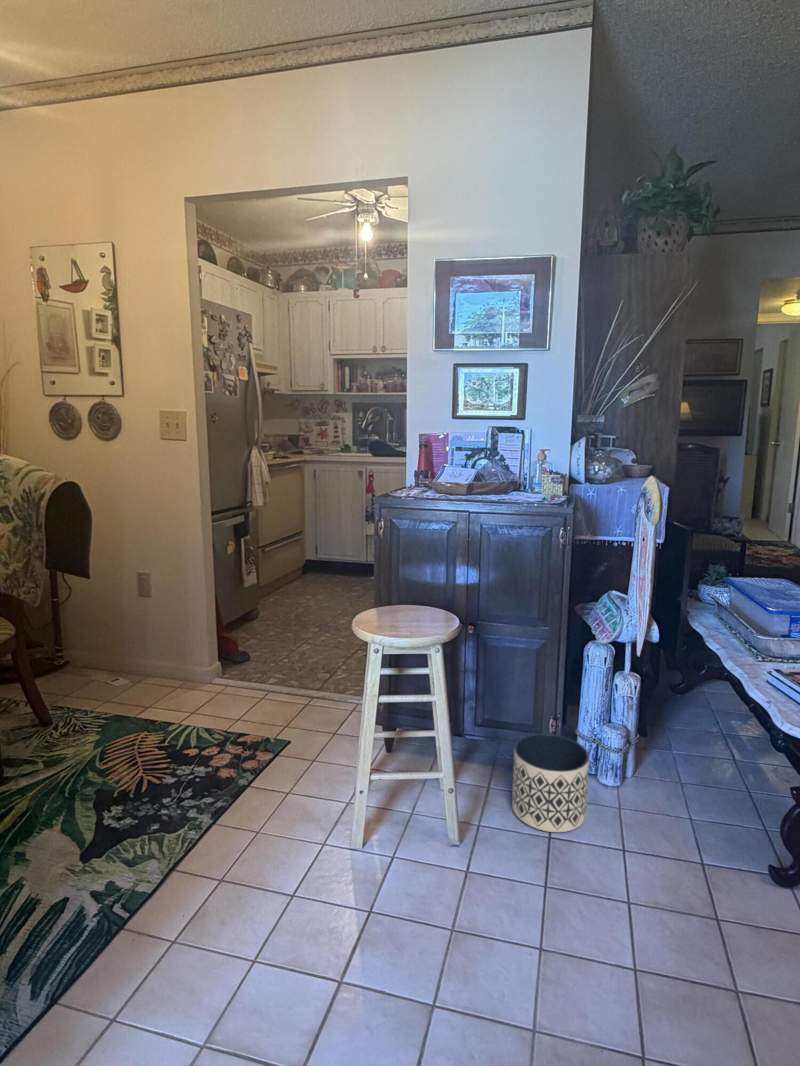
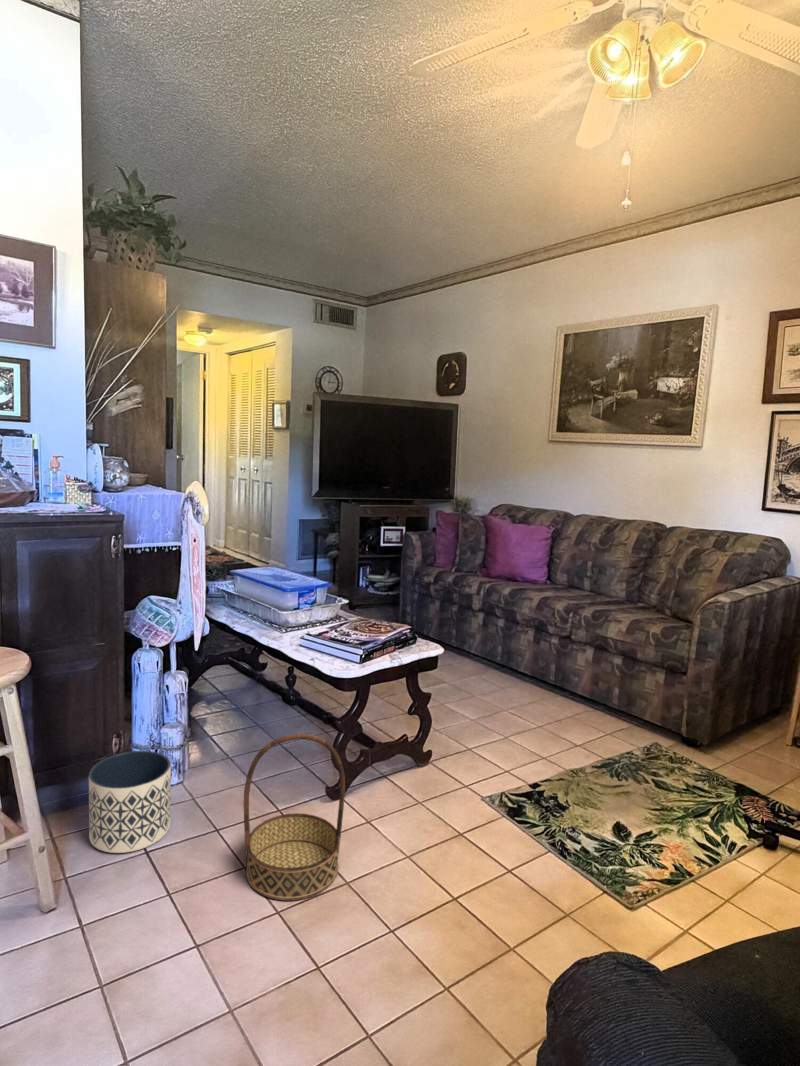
basket: none [624,782,761,992] -> present [244,734,345,901]

